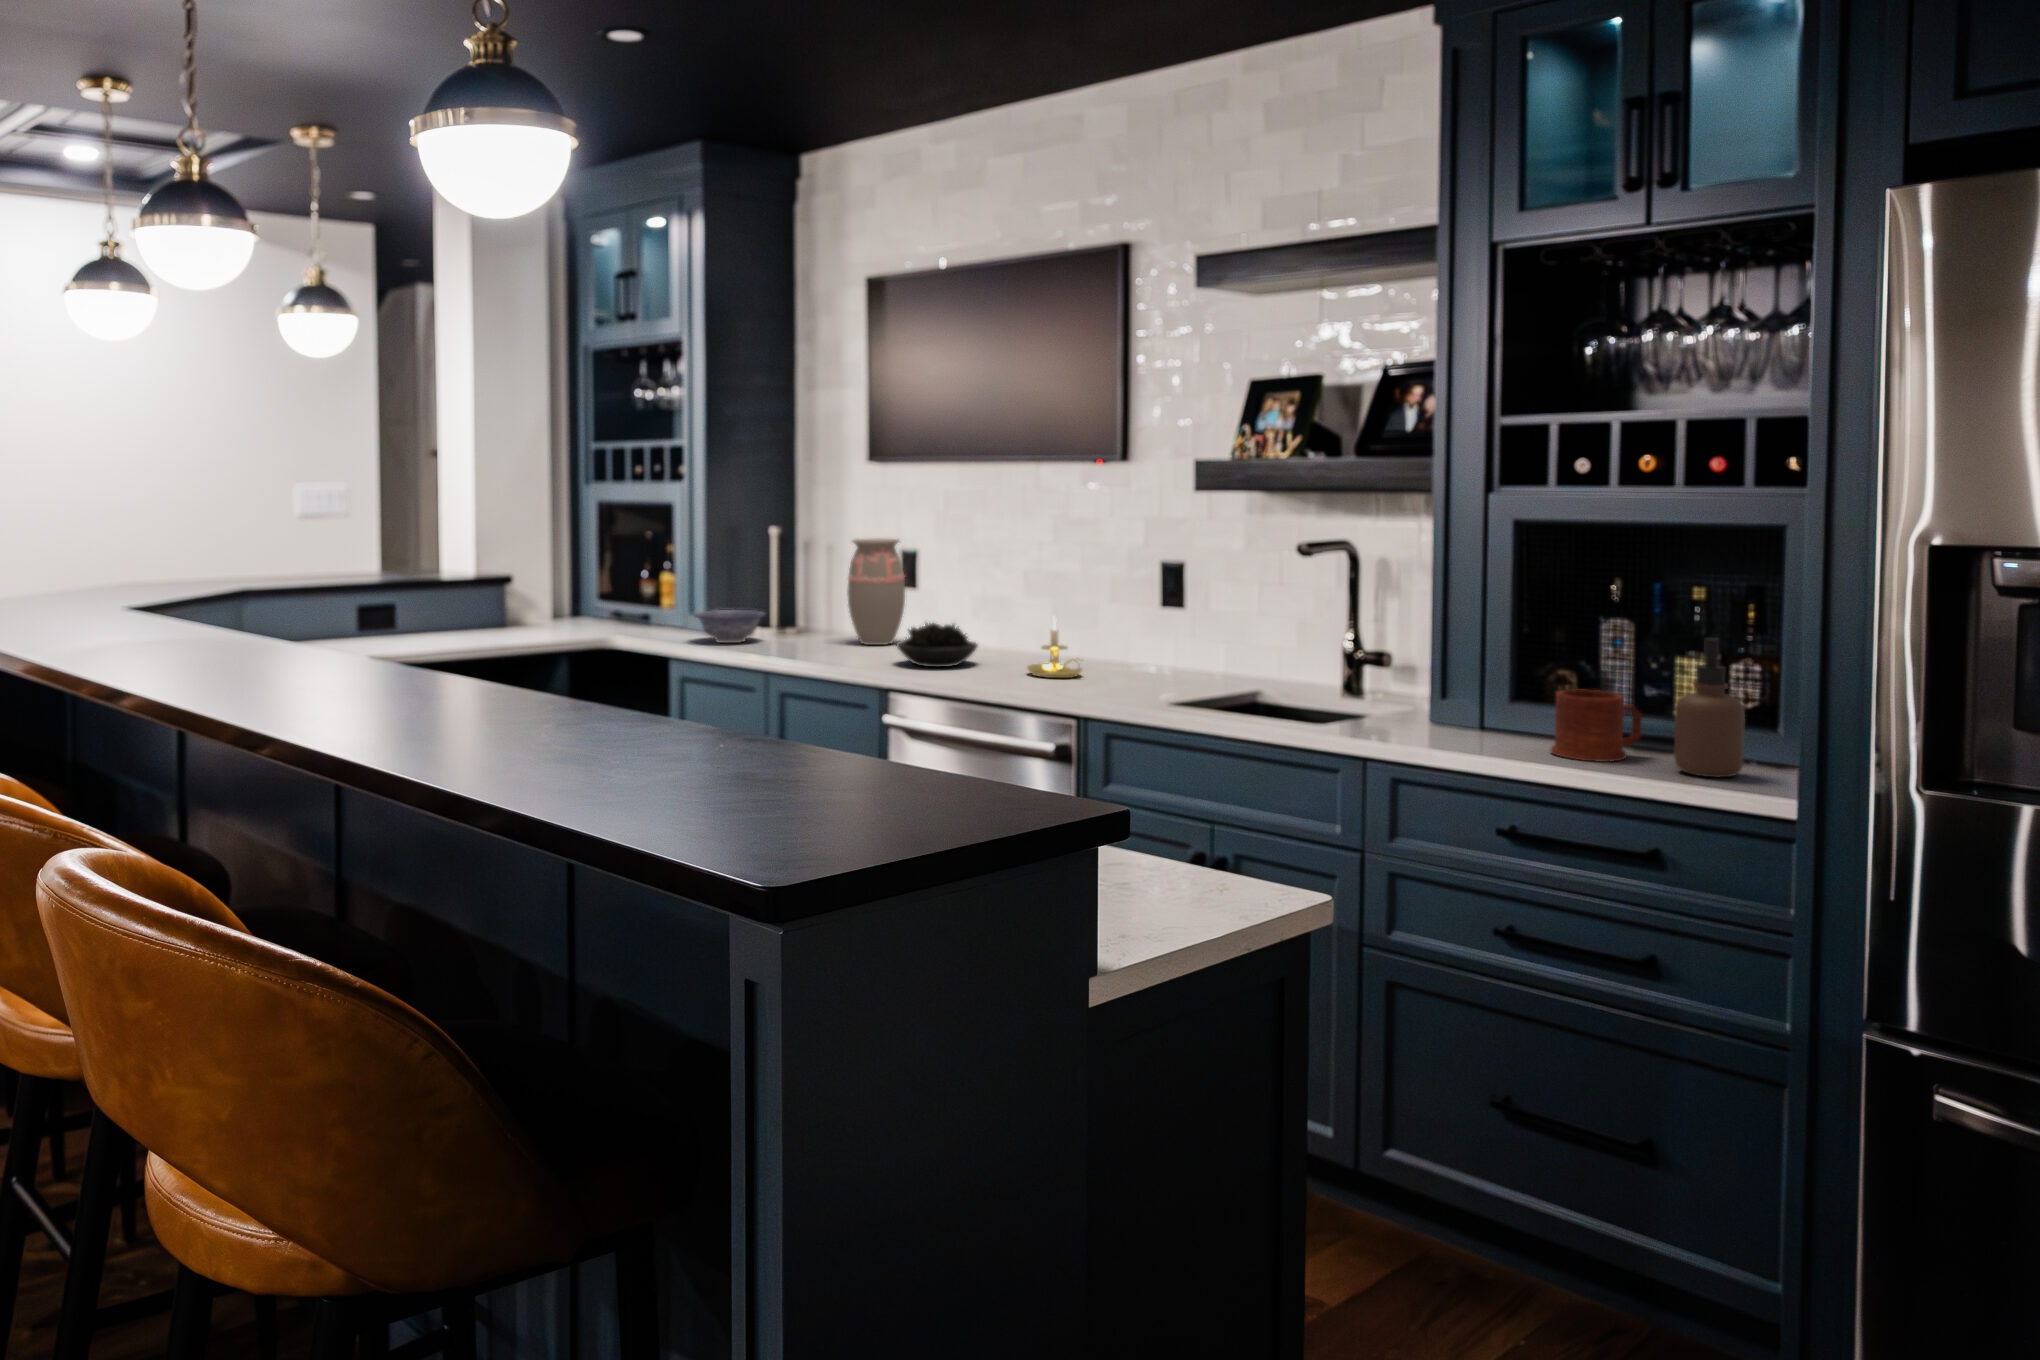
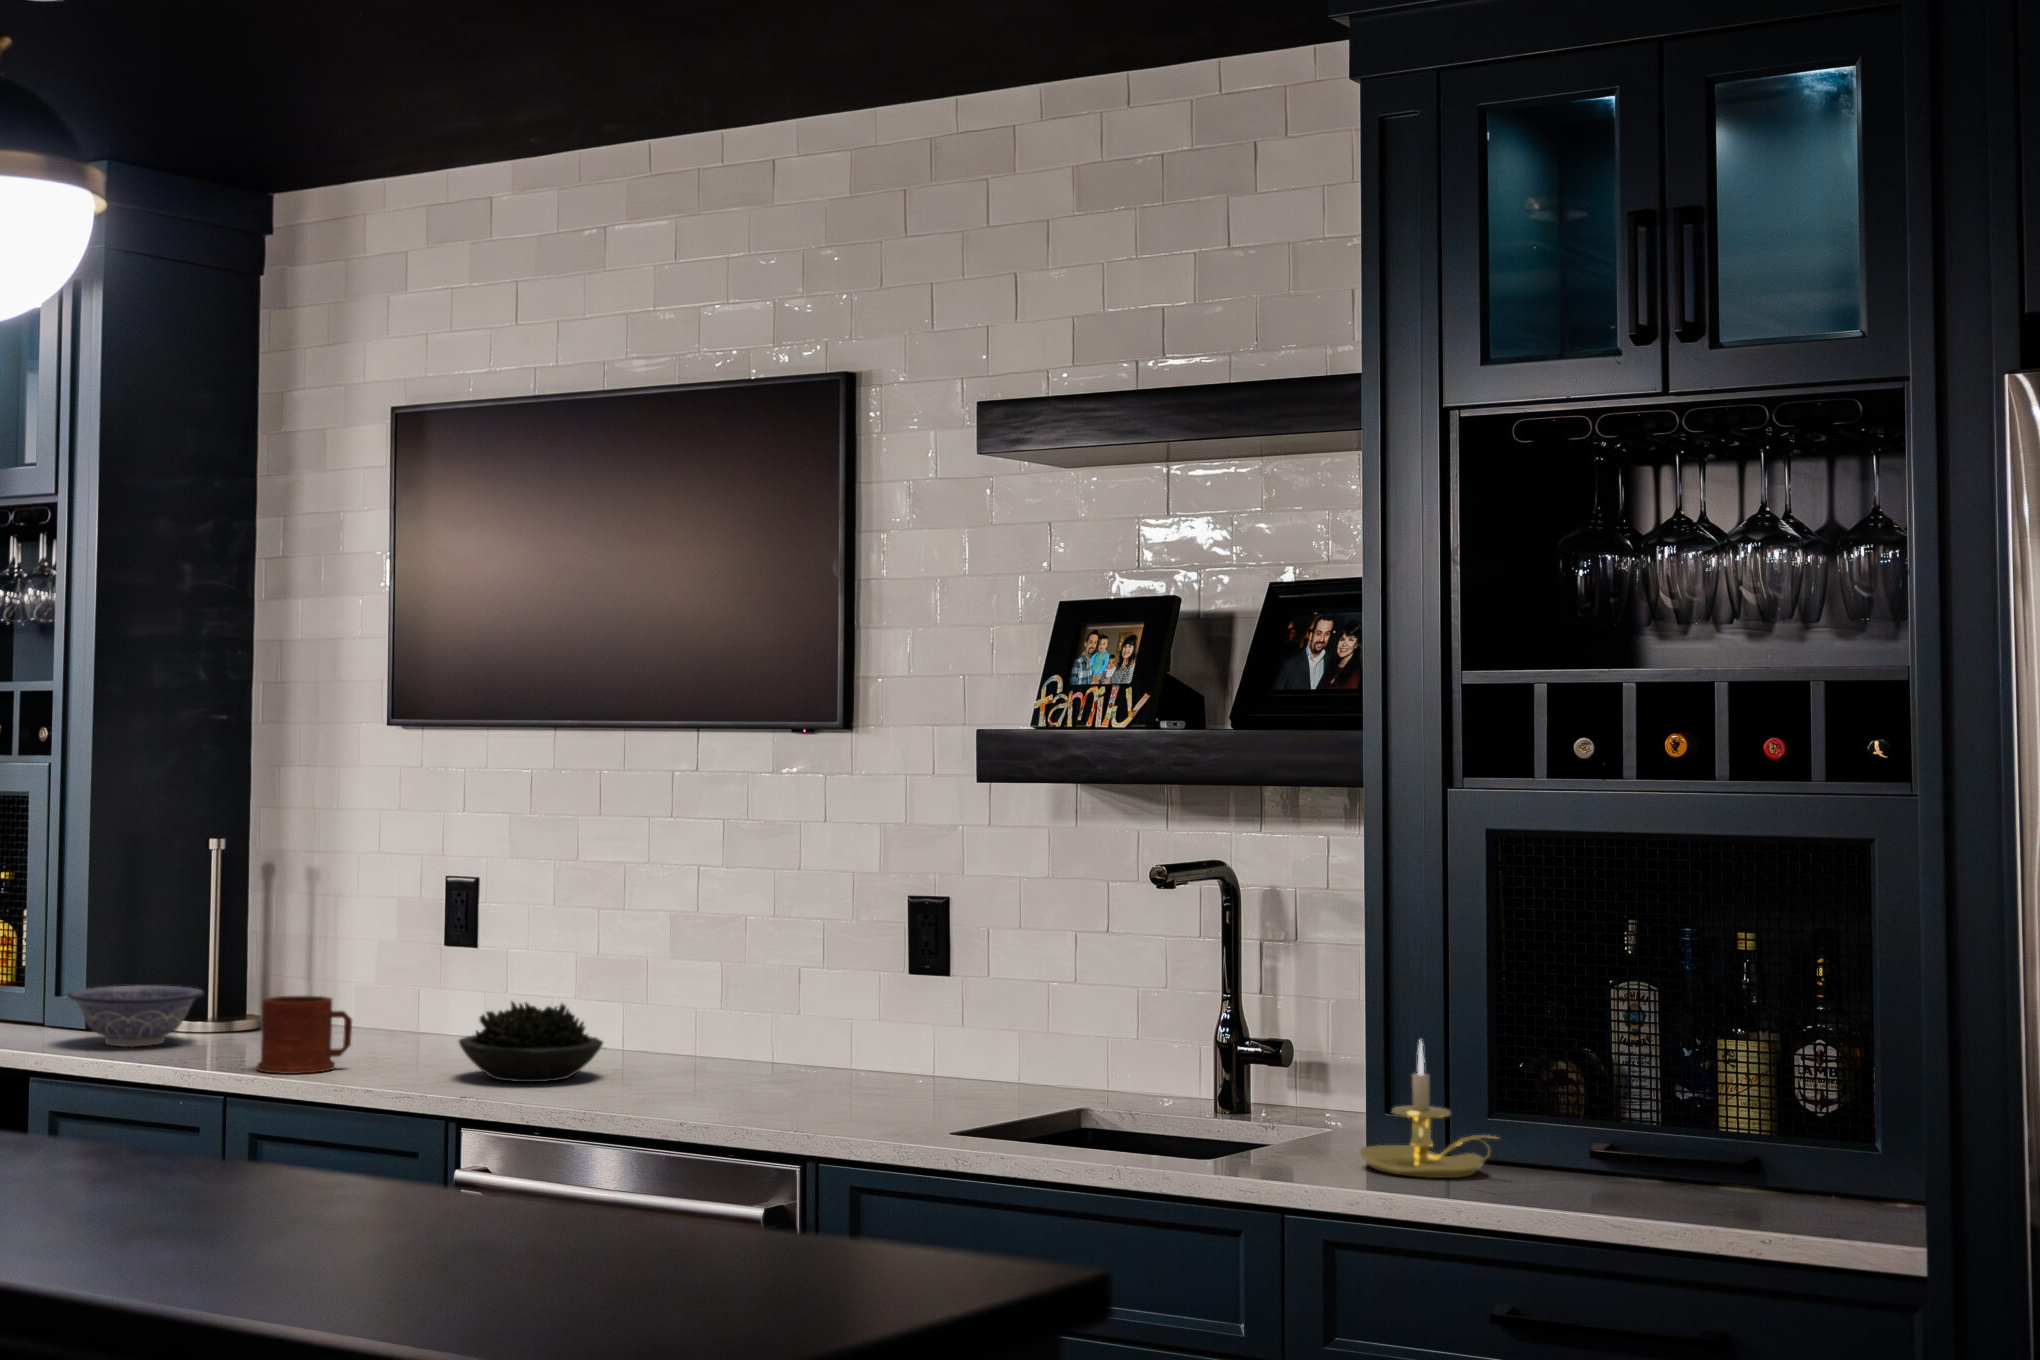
decorative vase: present [847,538,905,645] -> none [357,857,459,1046]
candle holder: present [1027,618,1082,678] -> present [1360,1041,1498,1178]
soap dispenser: present [1674,638,1745,777] -> none [1745,1008,1842,1223]
mug: present [1550,689,1642,762] -> present [257,996,352,1074]

